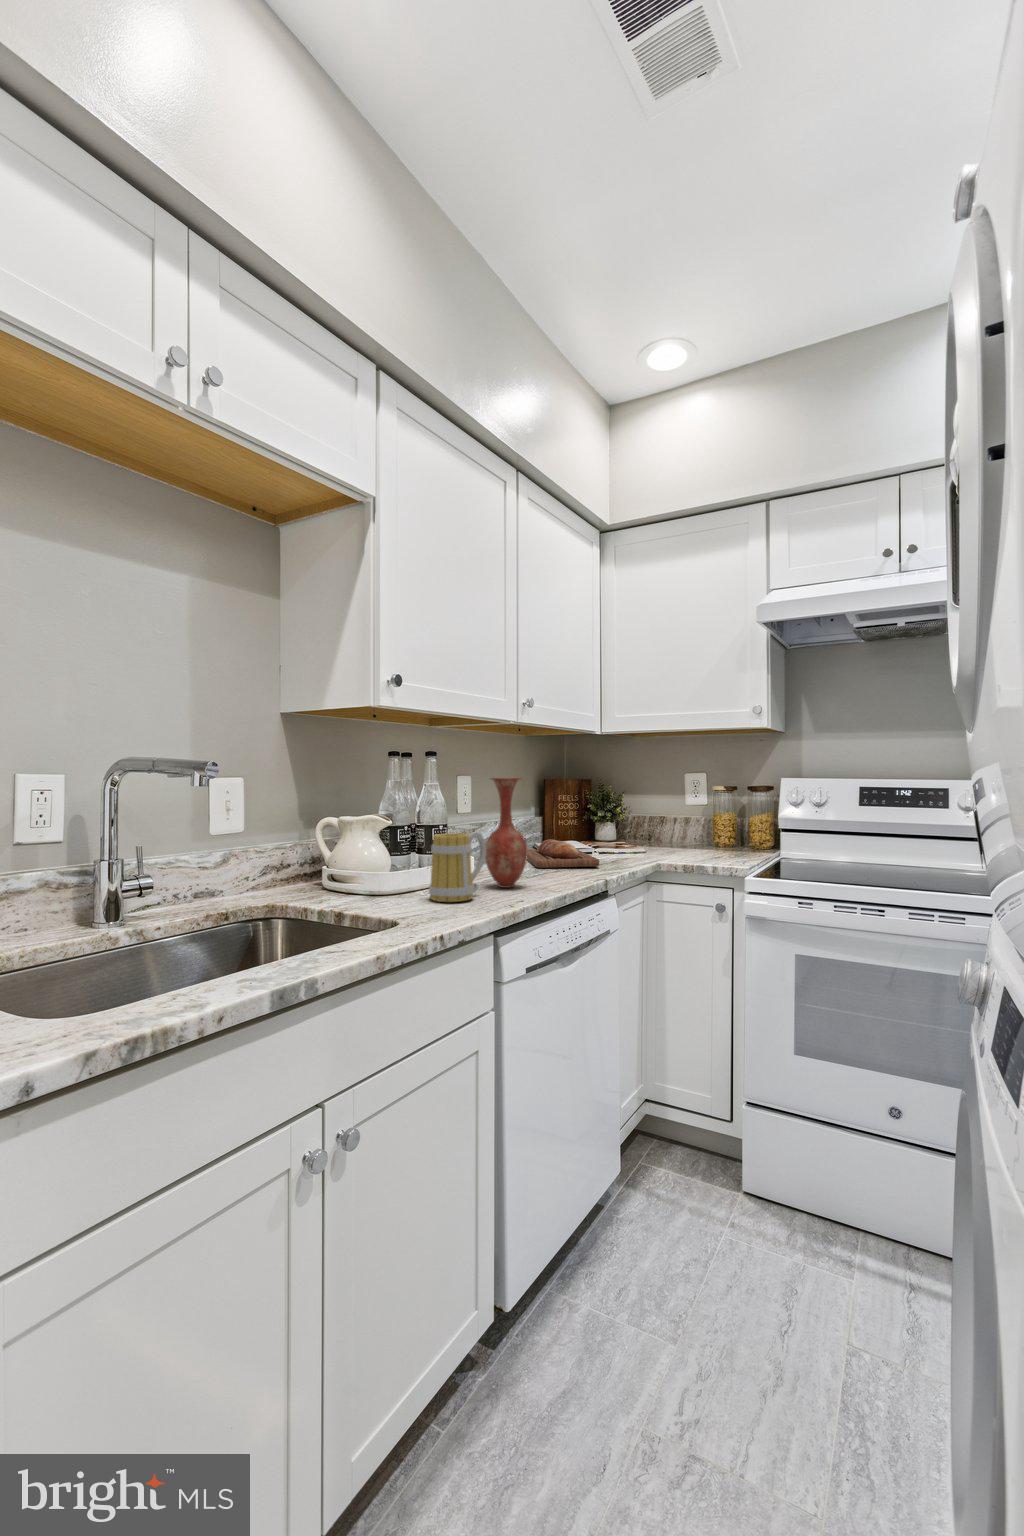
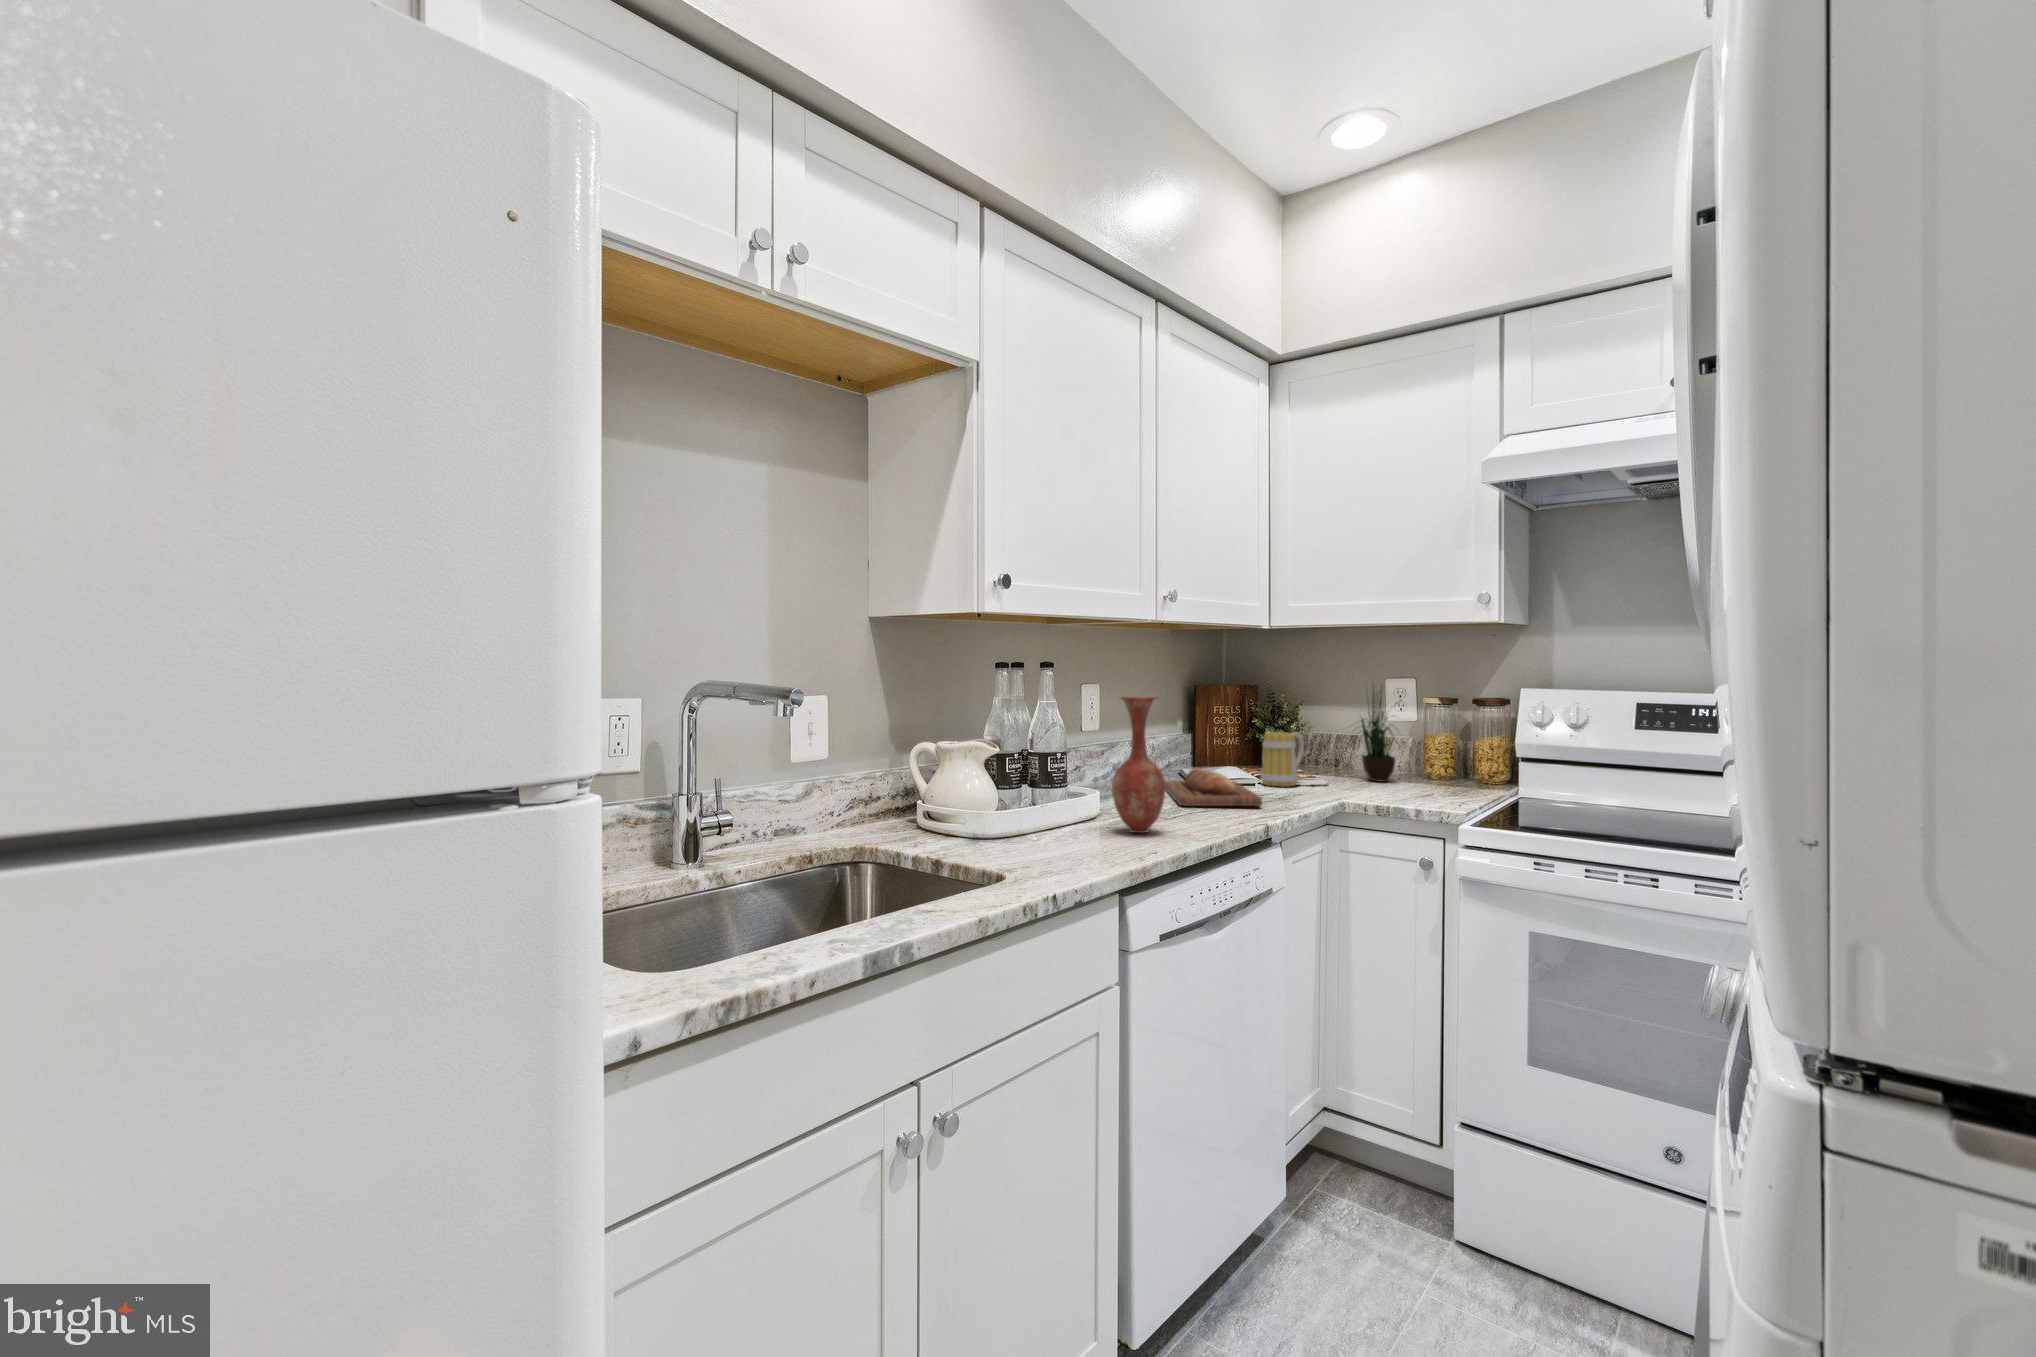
potted plant: none [656,760,700,848] -> present [1360,691,1398,782]
mug: present [429,832,486,902] -> present [1261,732,1304,787]

